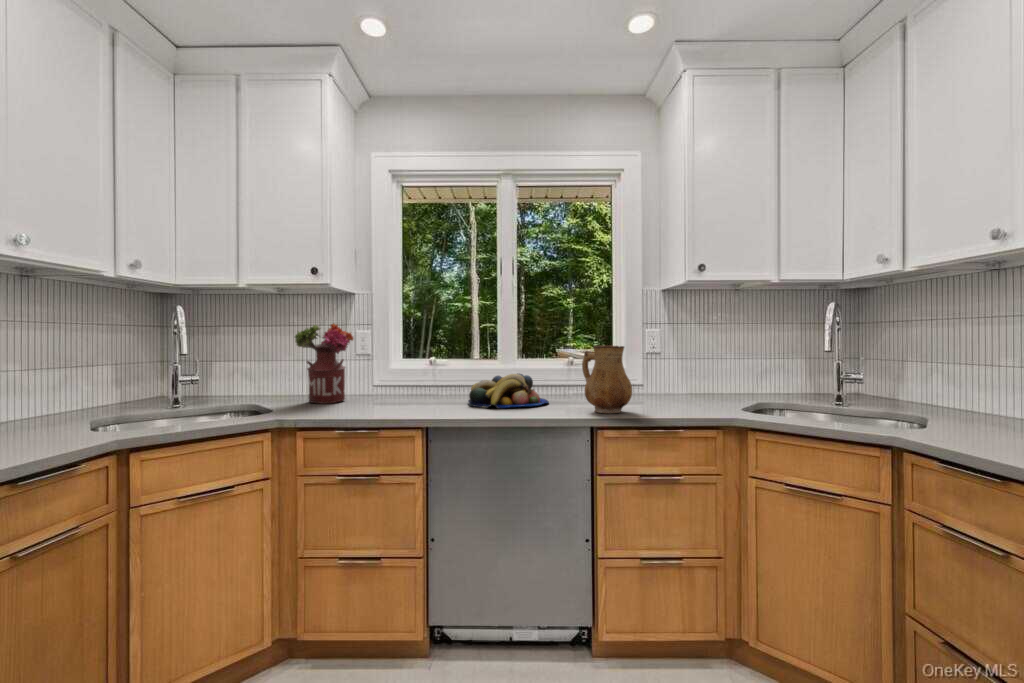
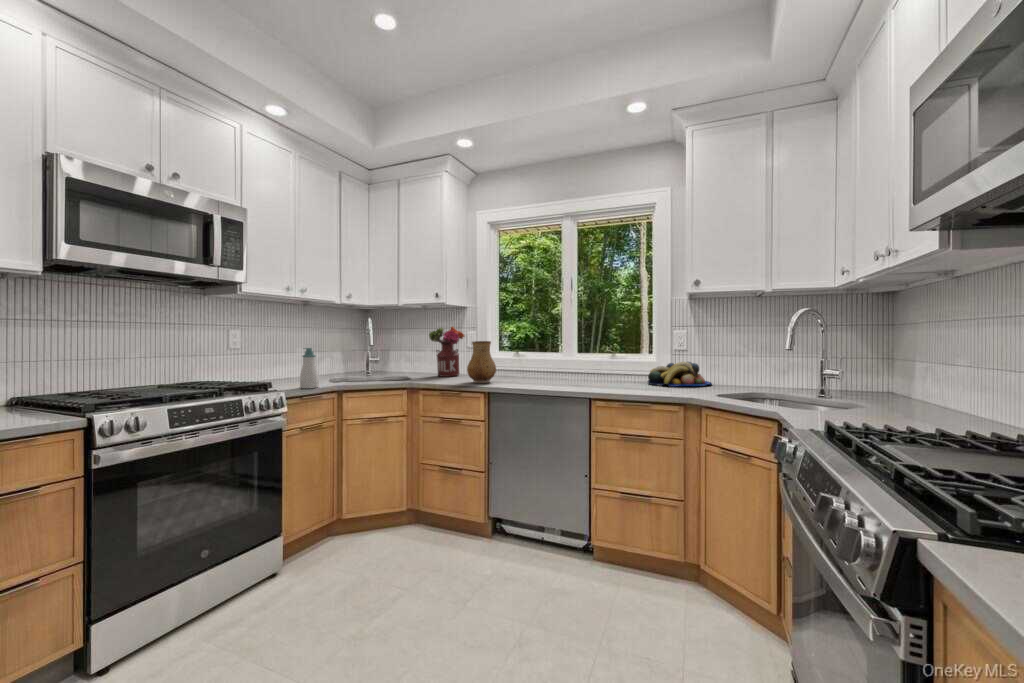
ceramic pitcher: present [582,345,632,413] -> present [467,341,496,383]
soap bottle: none [46,359,92,444] -> present [300,348,319,389]
fruit bowl: present [468,373,549,408] -> present [648,362,712,387]

